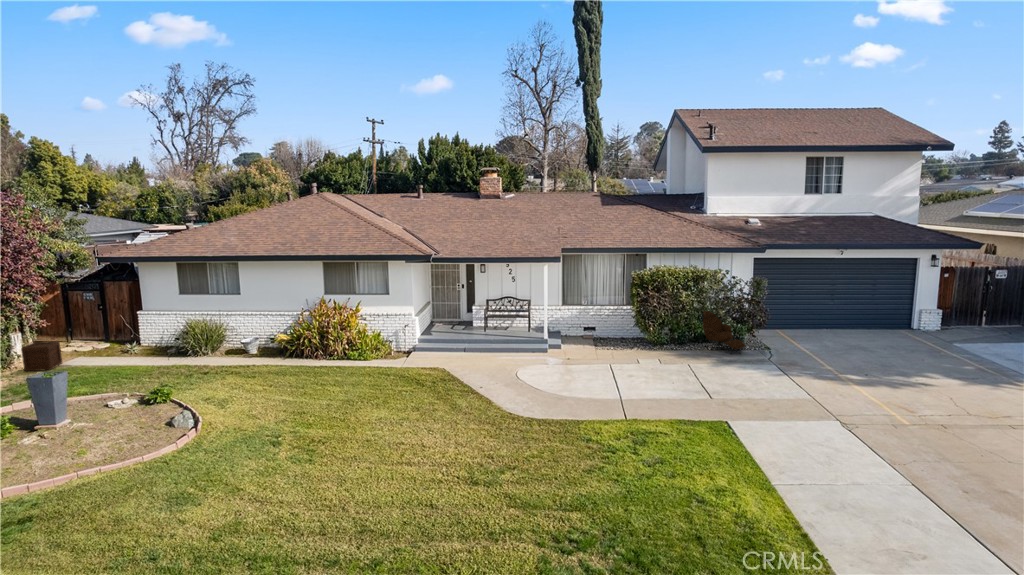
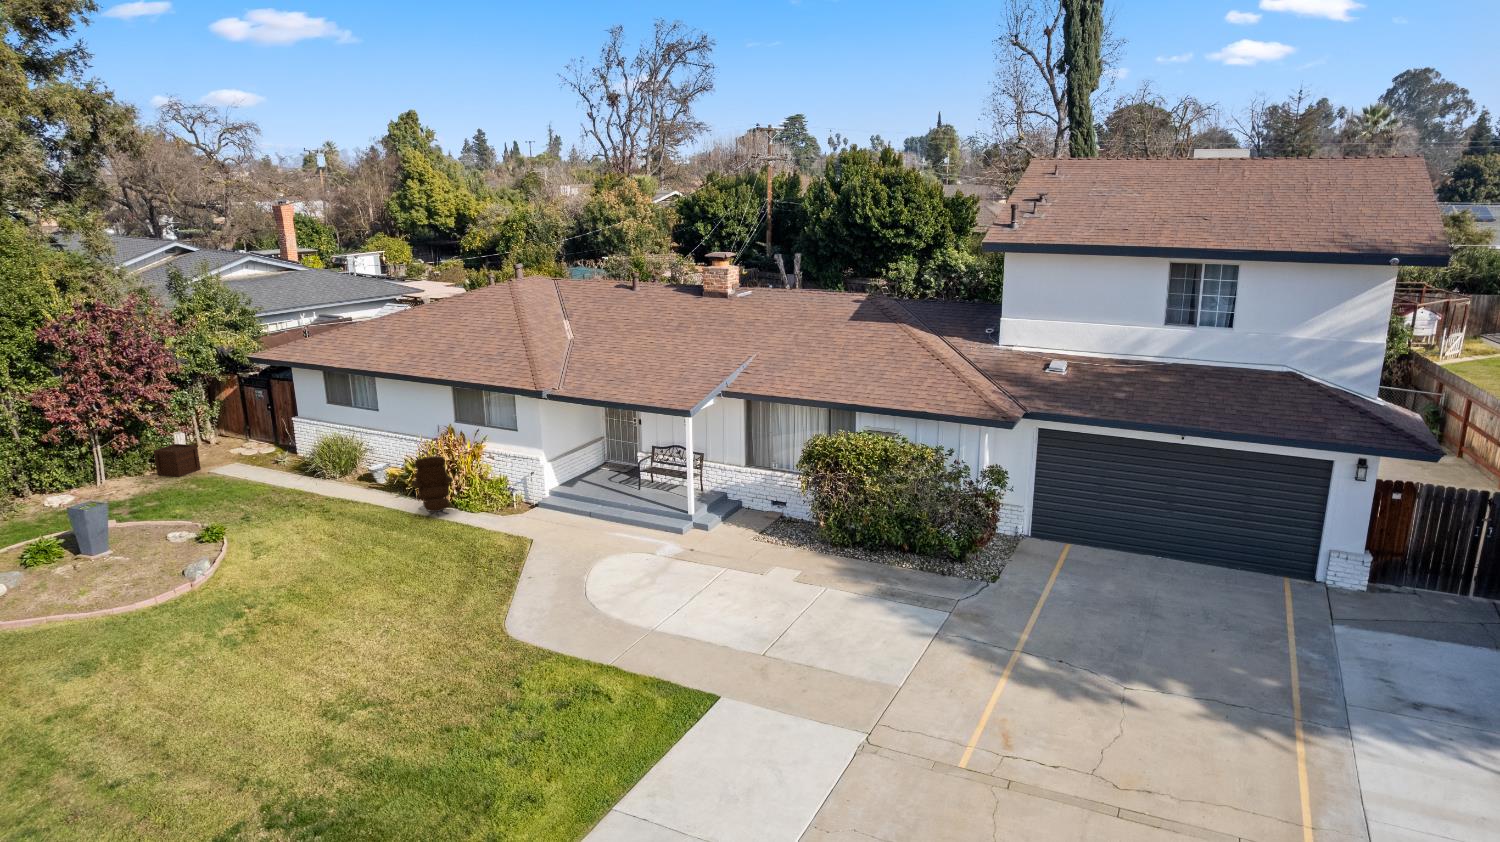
lounge chair: present [703,311,745,351] -> present [412,456,453,514]

